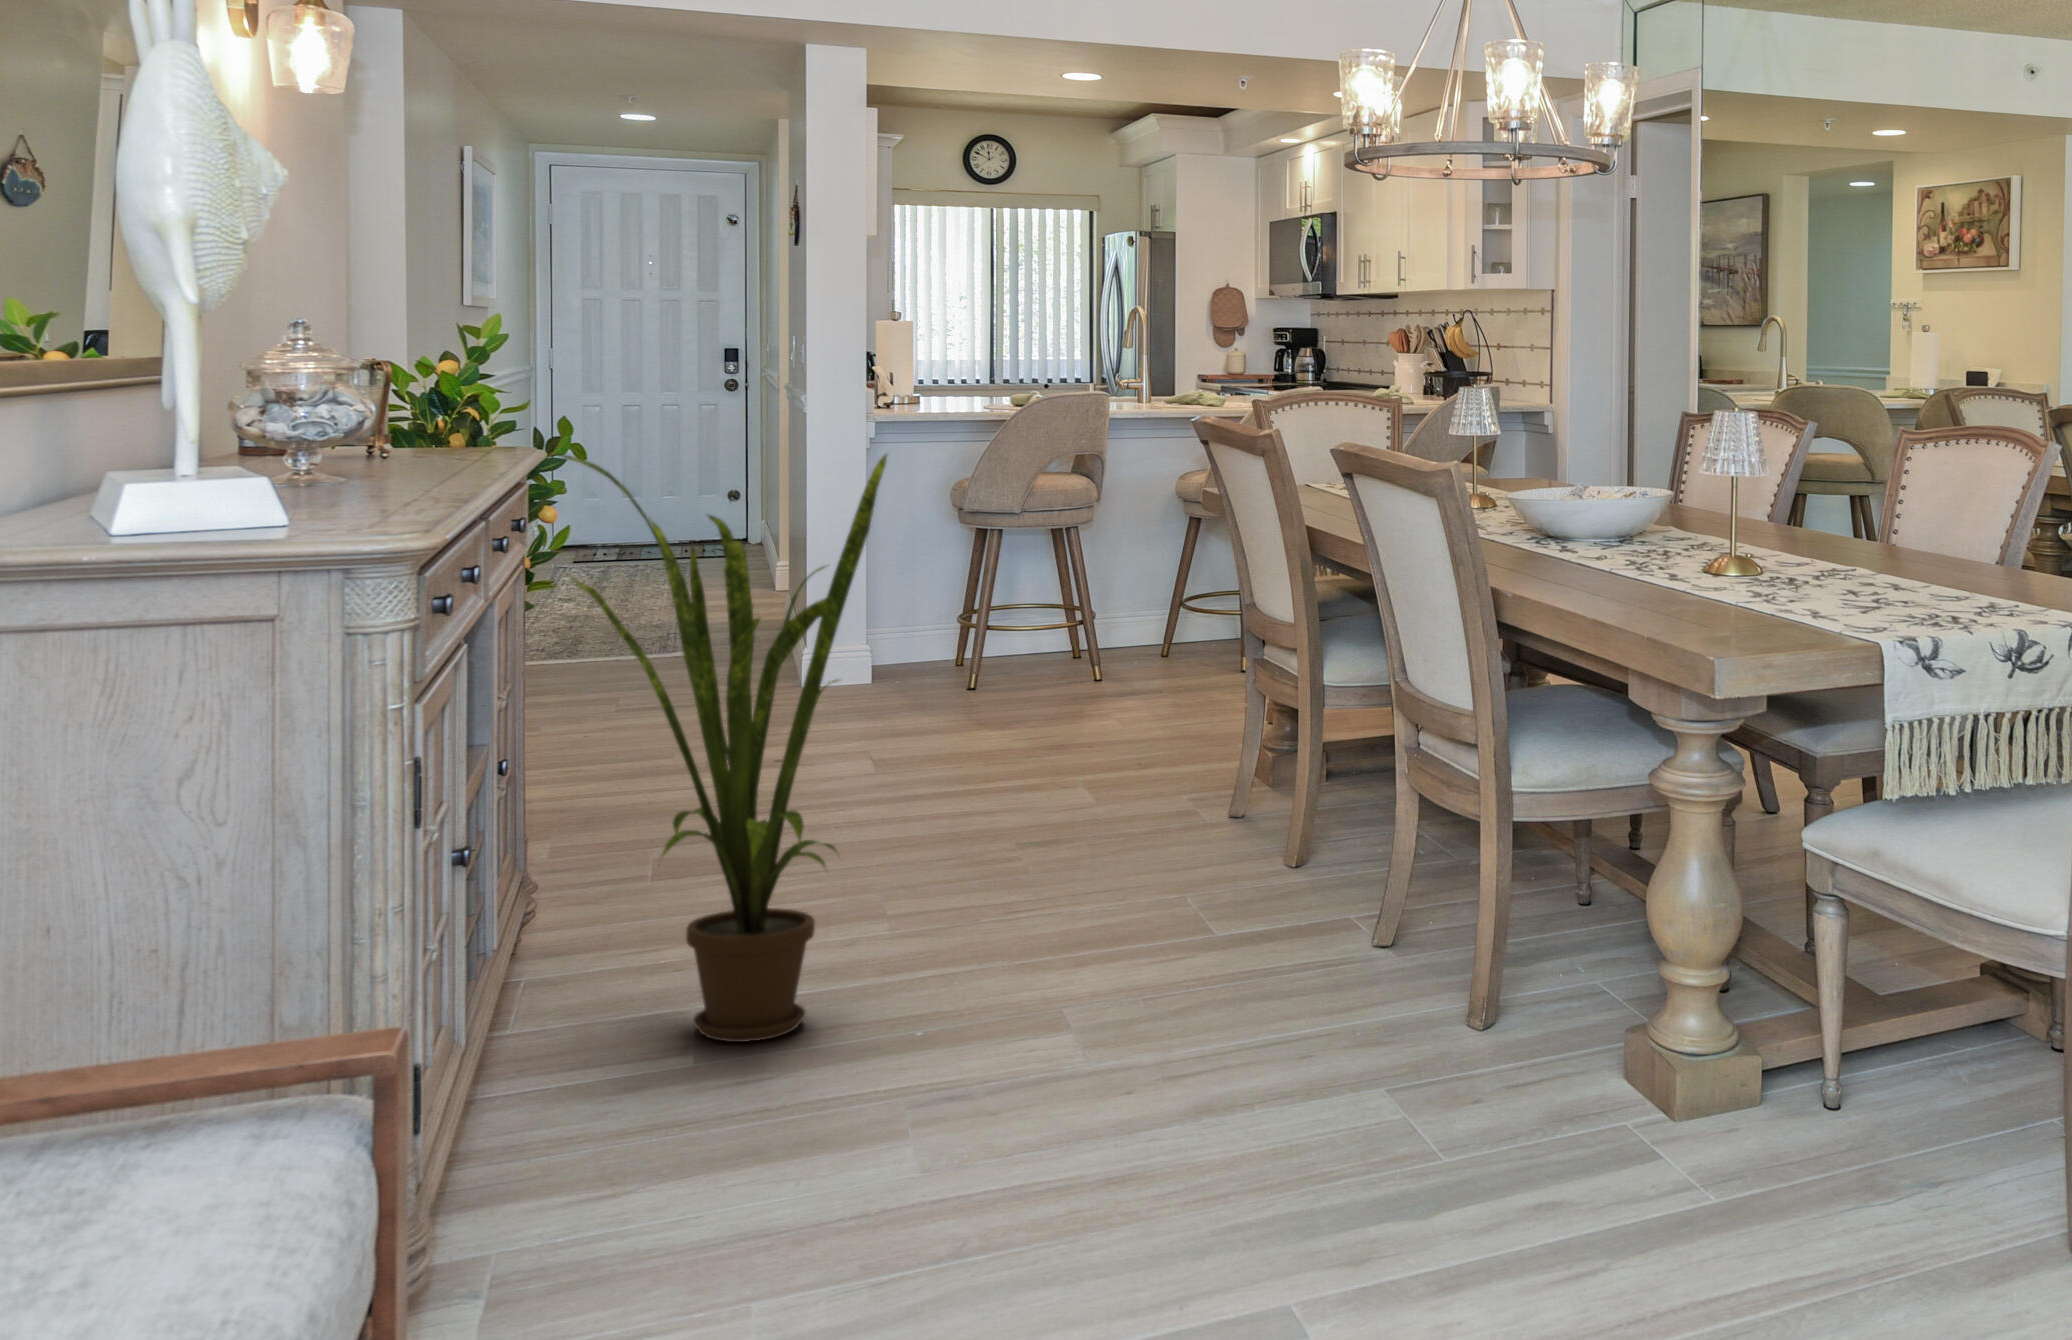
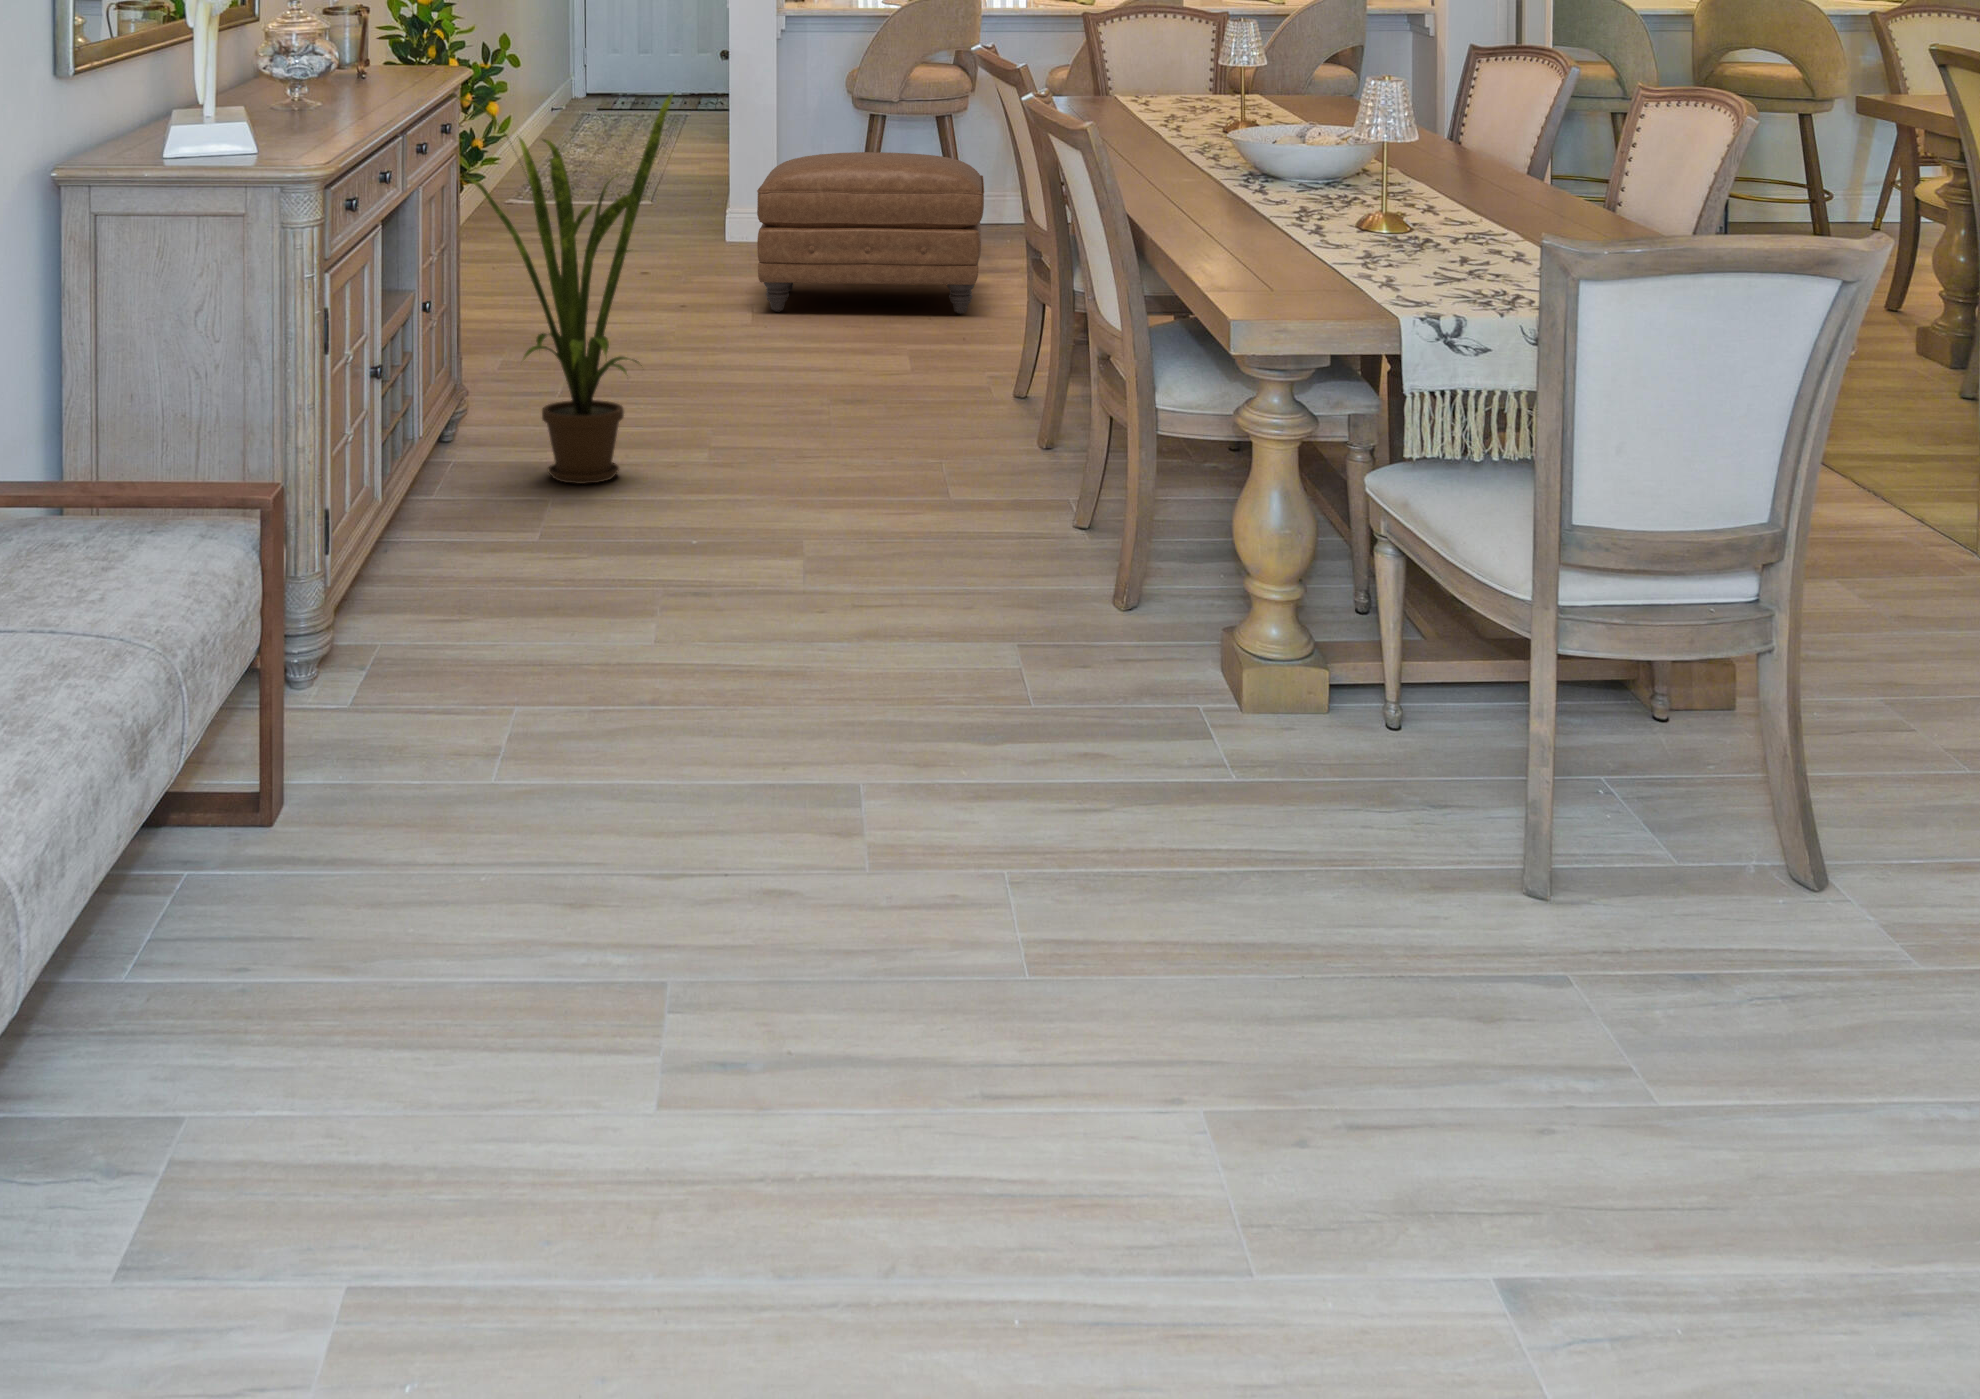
ottoman: none [887,567,1172,767] -> present [757,152,984,314]

